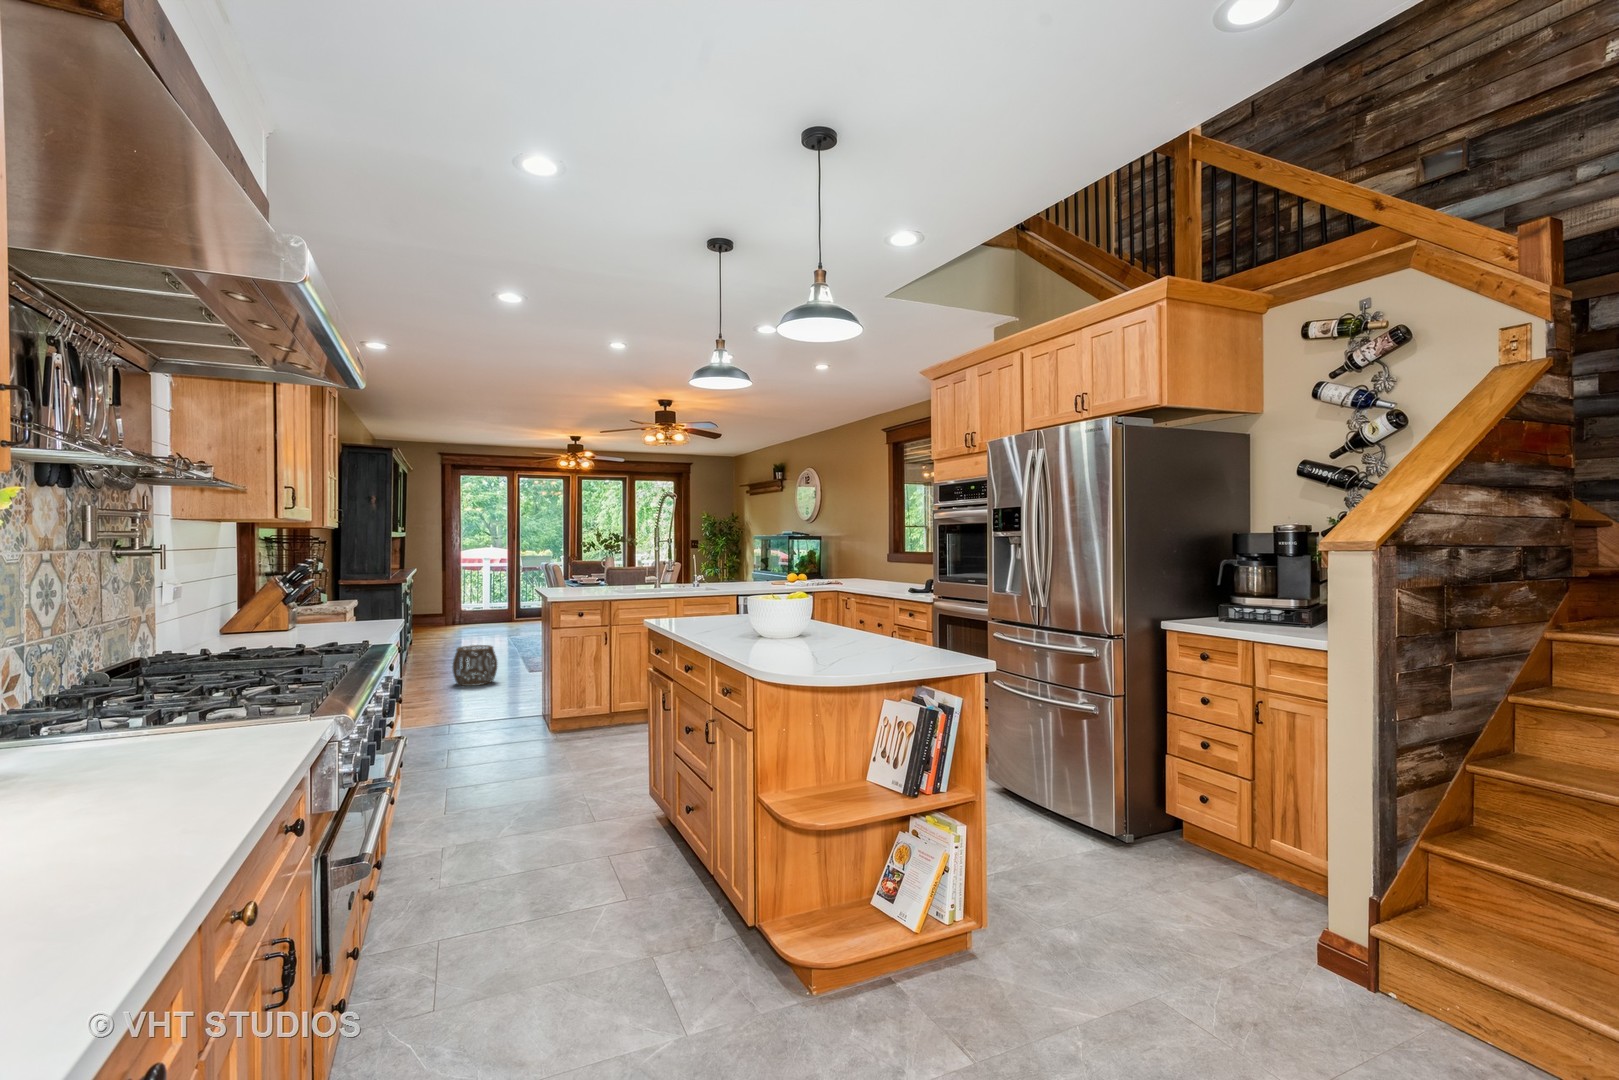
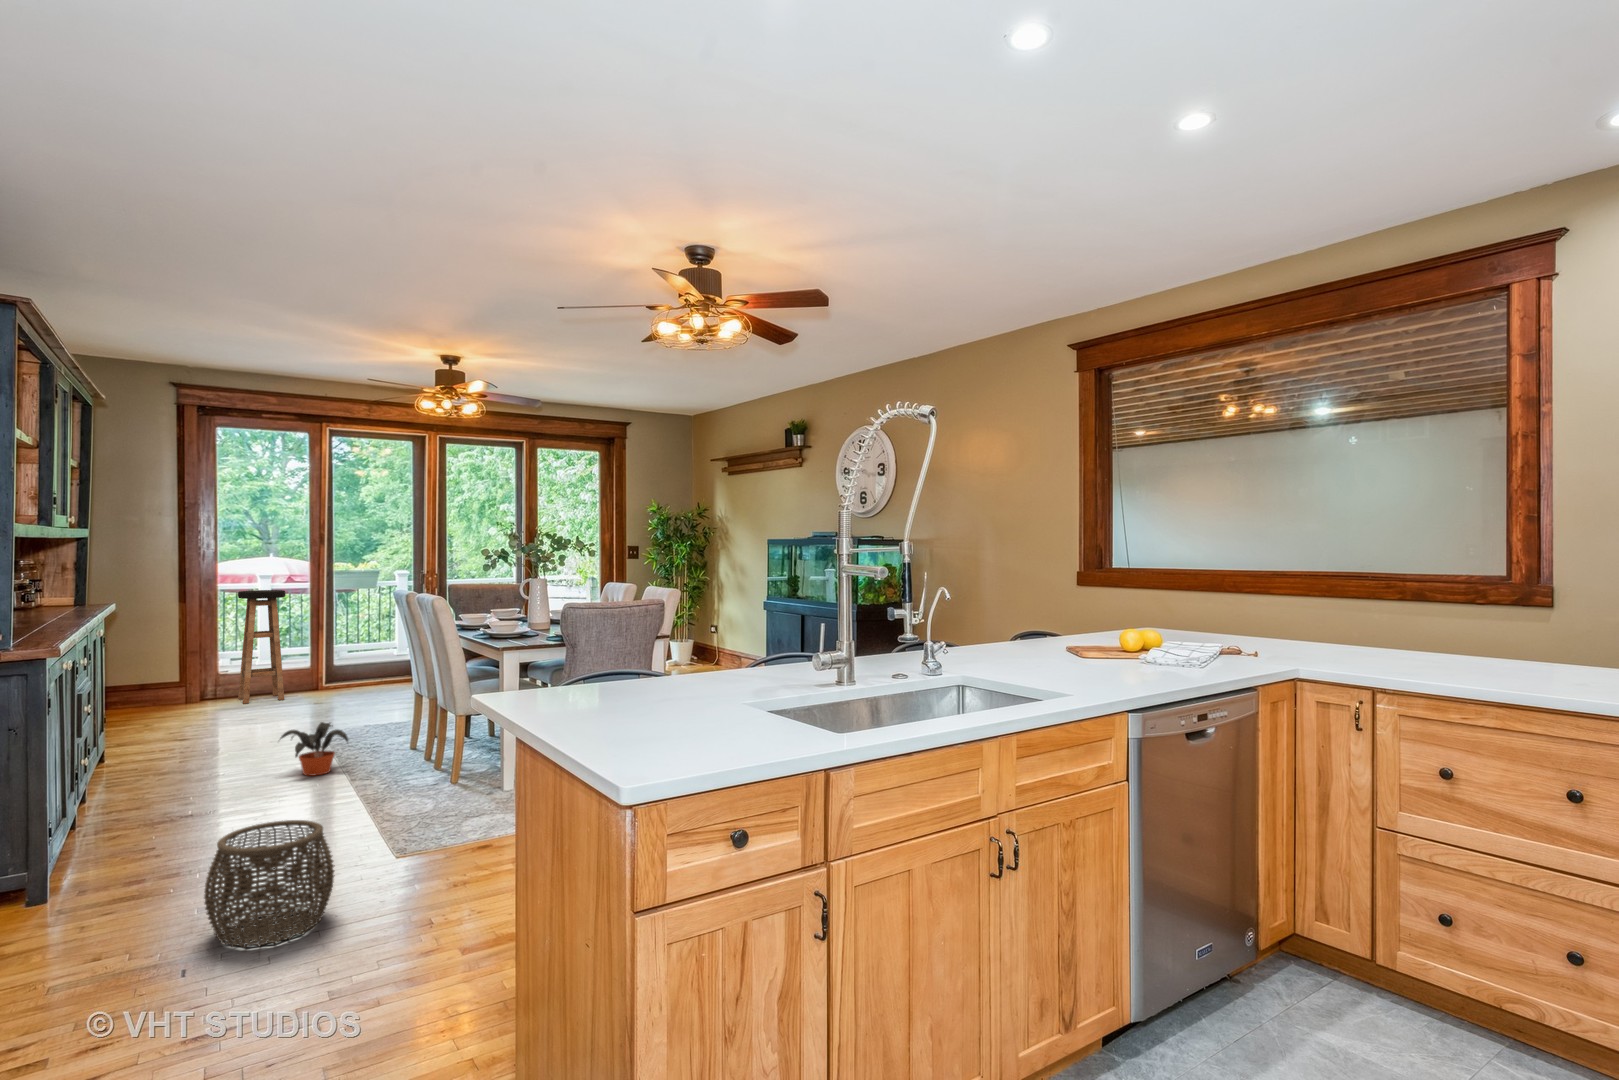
bar stool: none [471,566,495,627] -> present [238,590,286,704]
potted plant: none [485,626,517,650] -> present [280,722,348,776]

